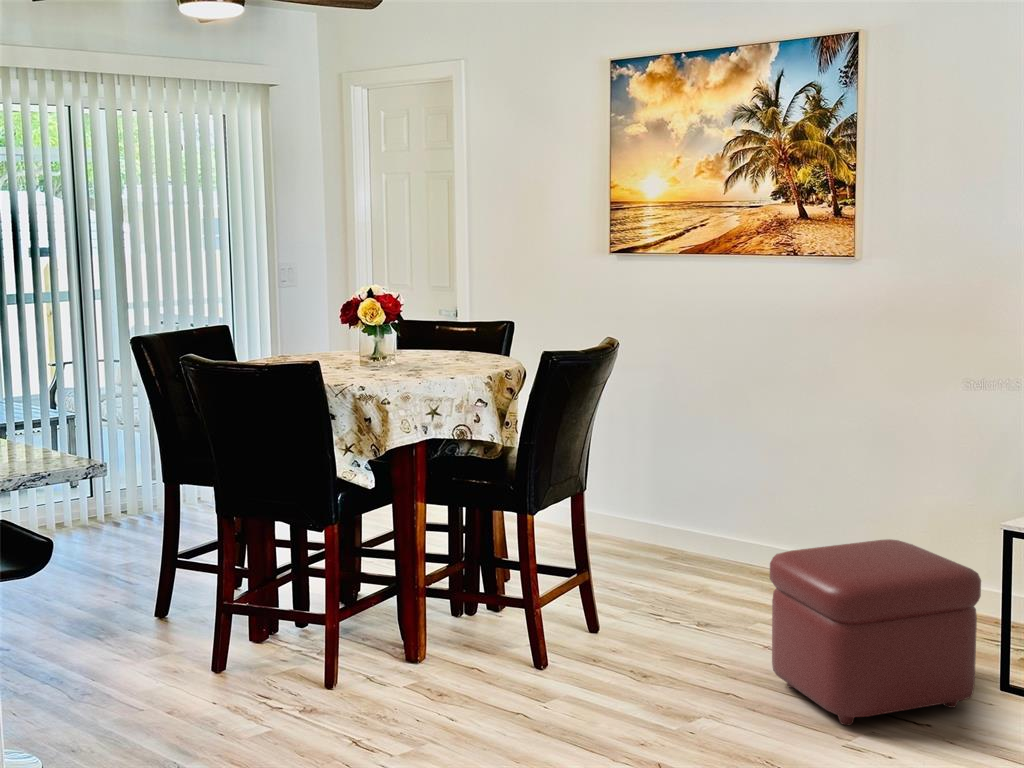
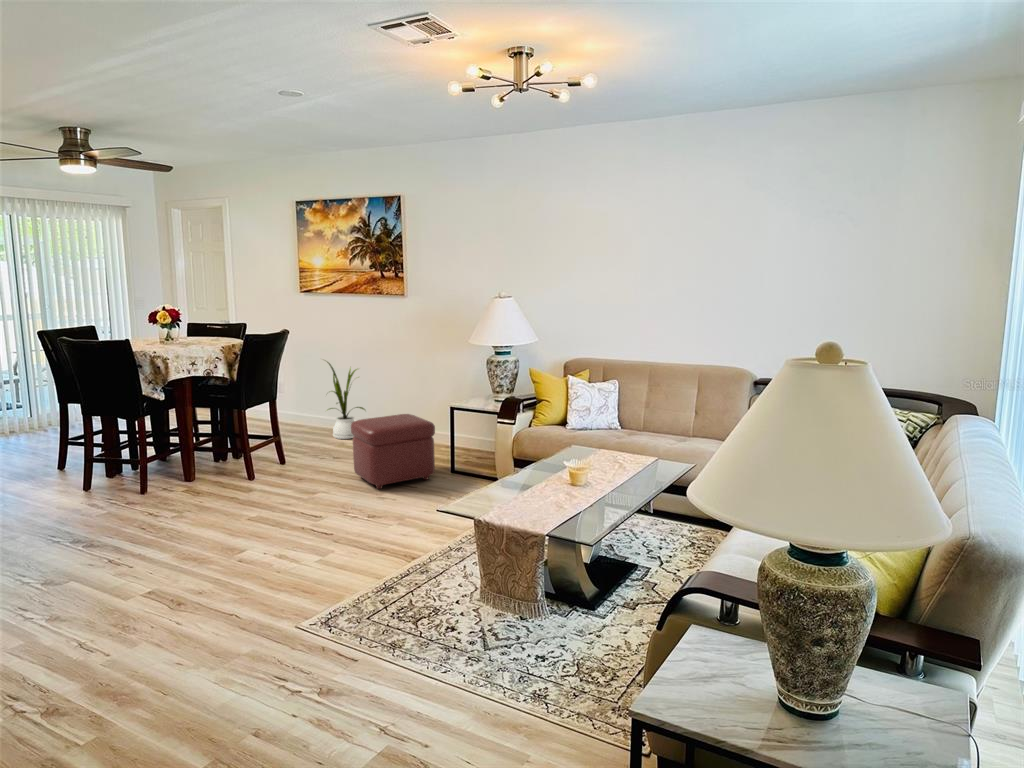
house plant: none [652,394,756,573] -> present [327,362,365,439]

